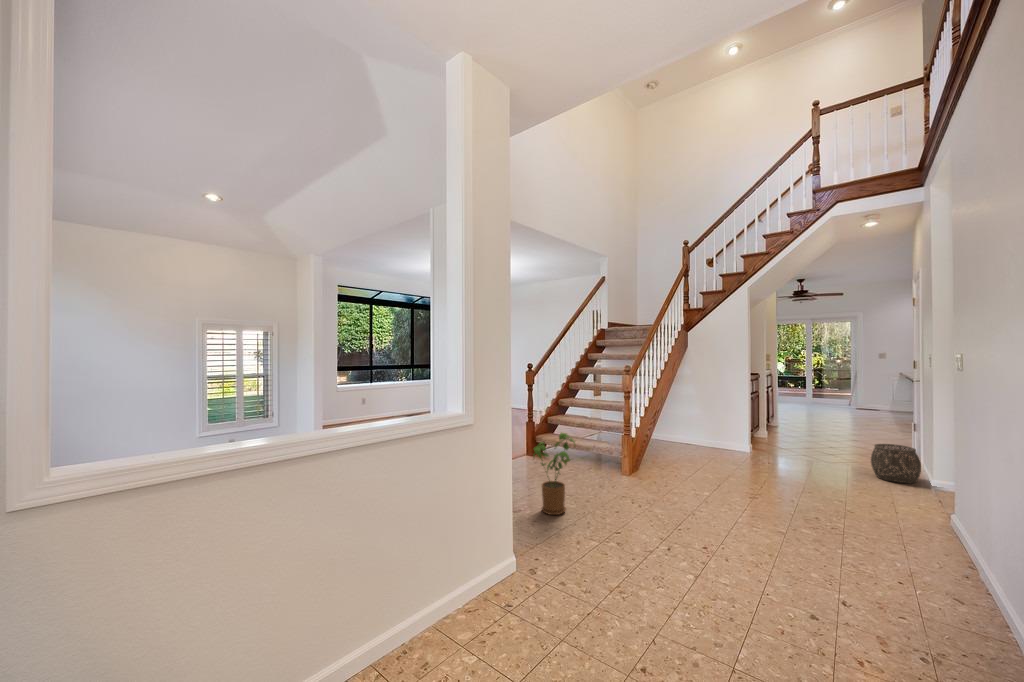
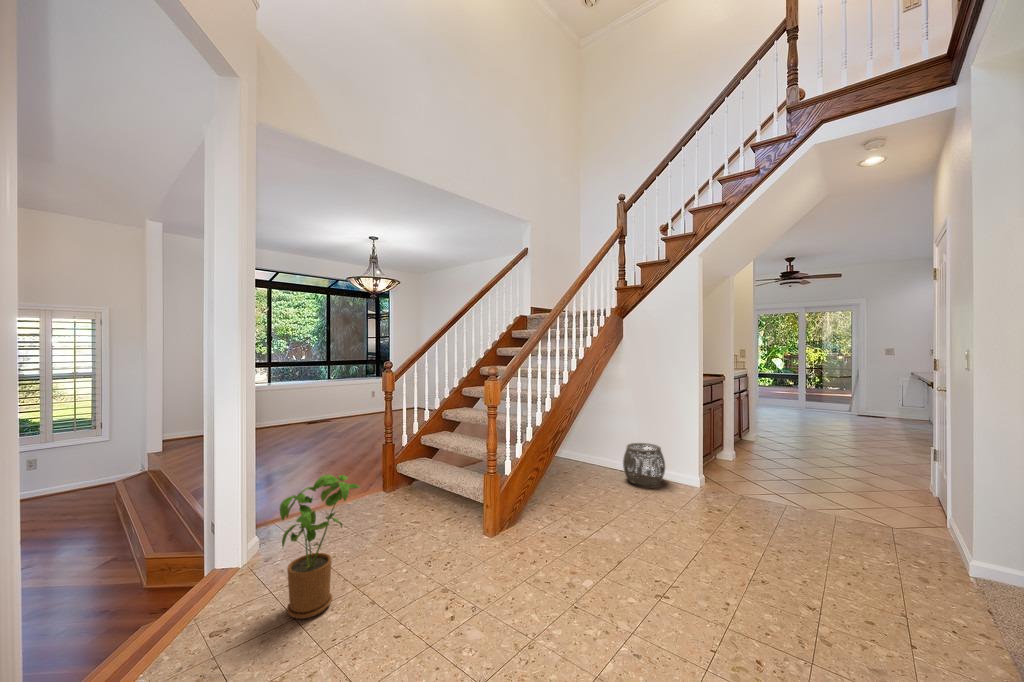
woven basket: present [871,444,921,483] -> present [623,443,665,486]

